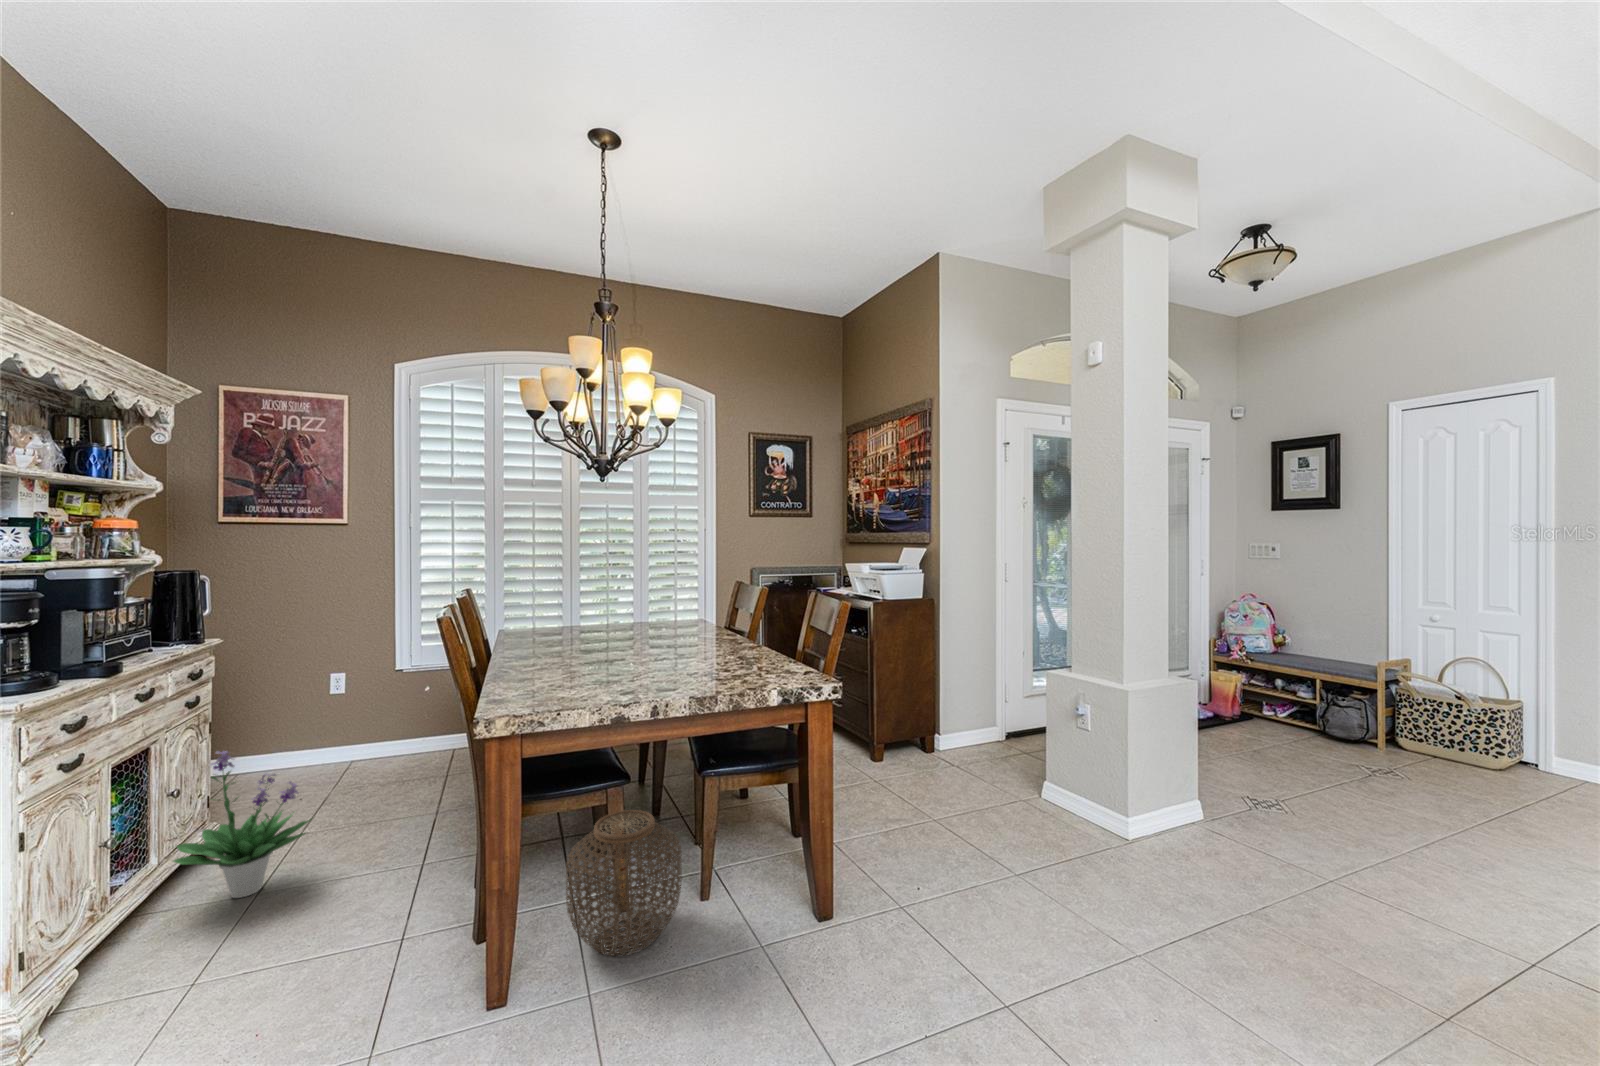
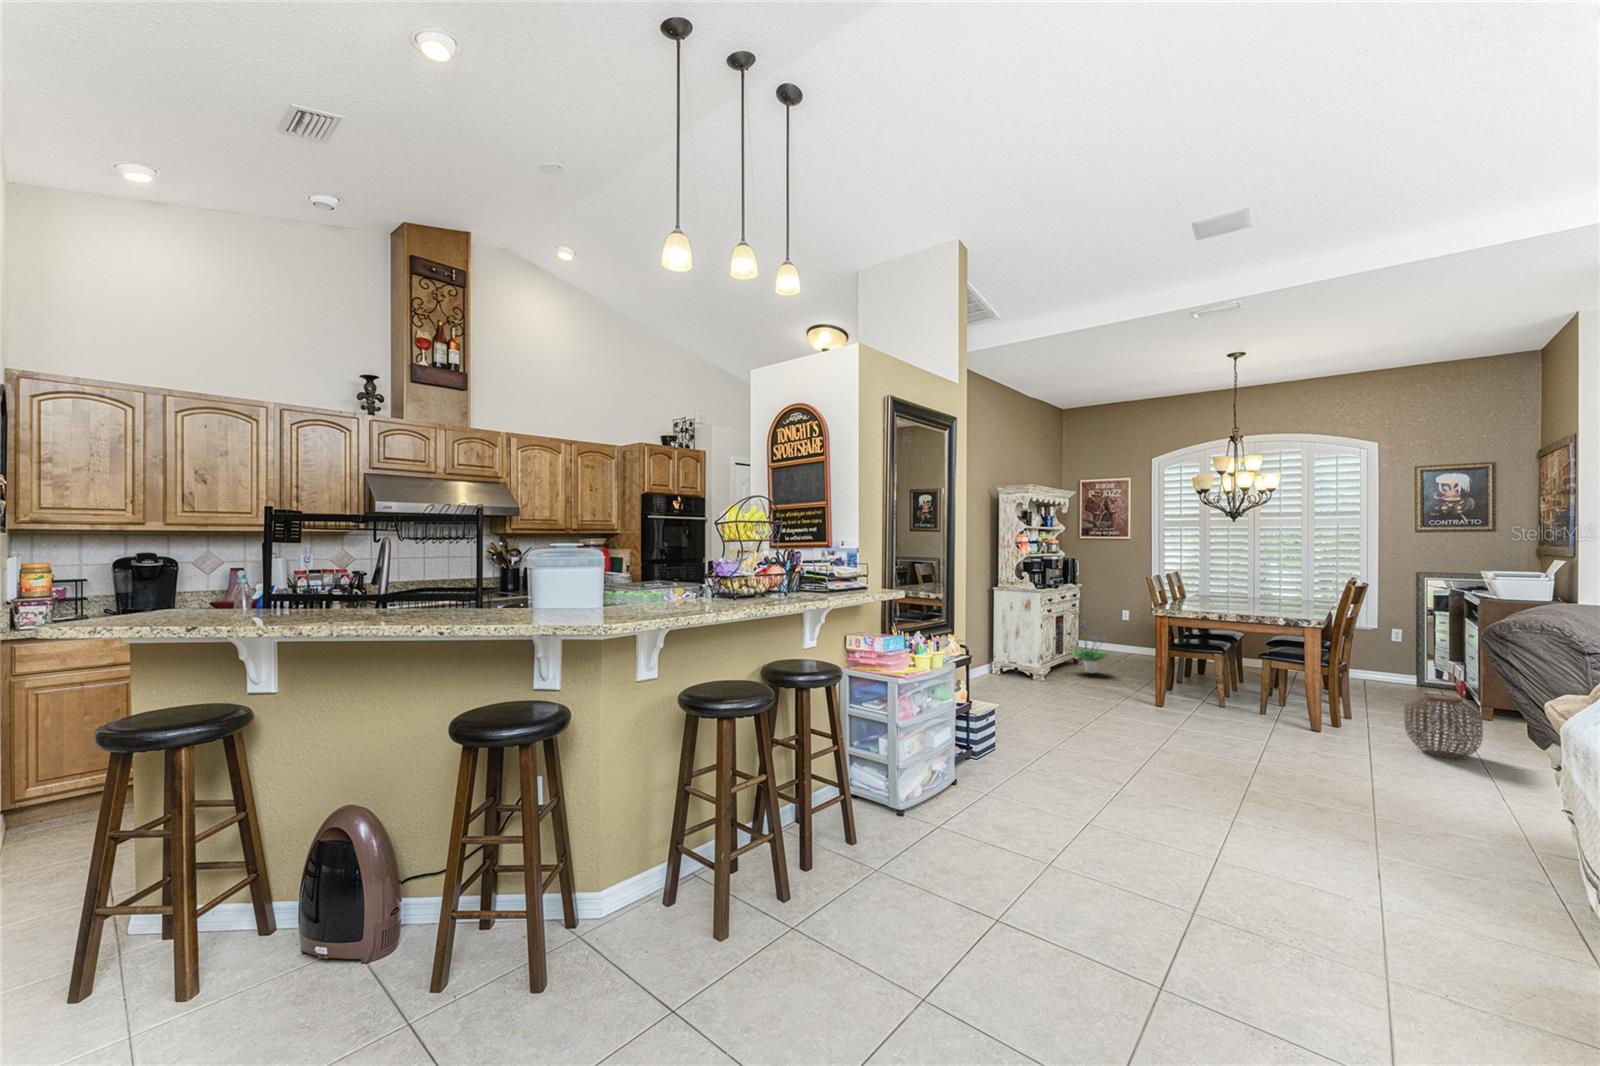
woven basket: present [566,810,682,956] -> present [1404,693,1483,759]

